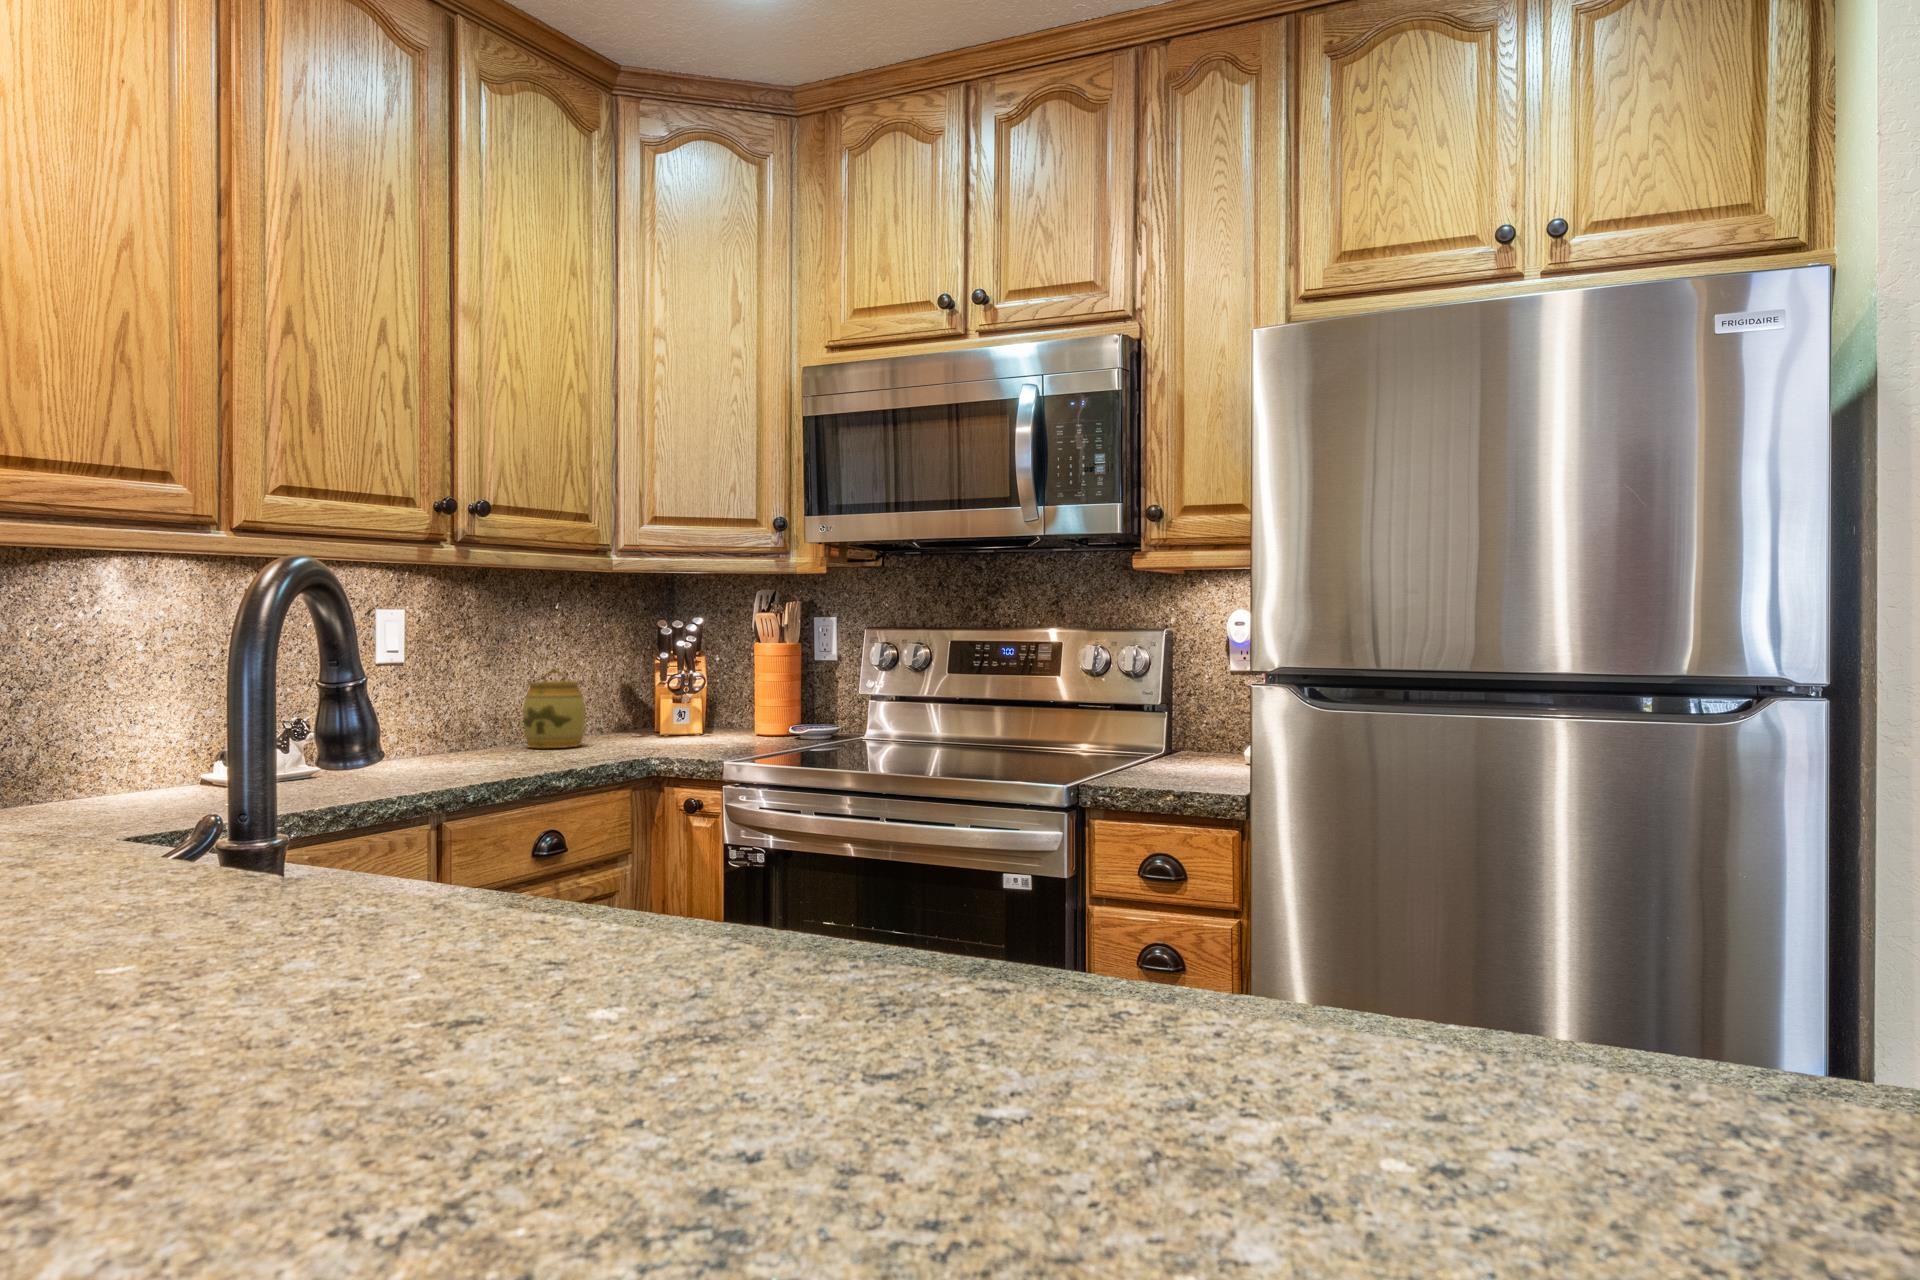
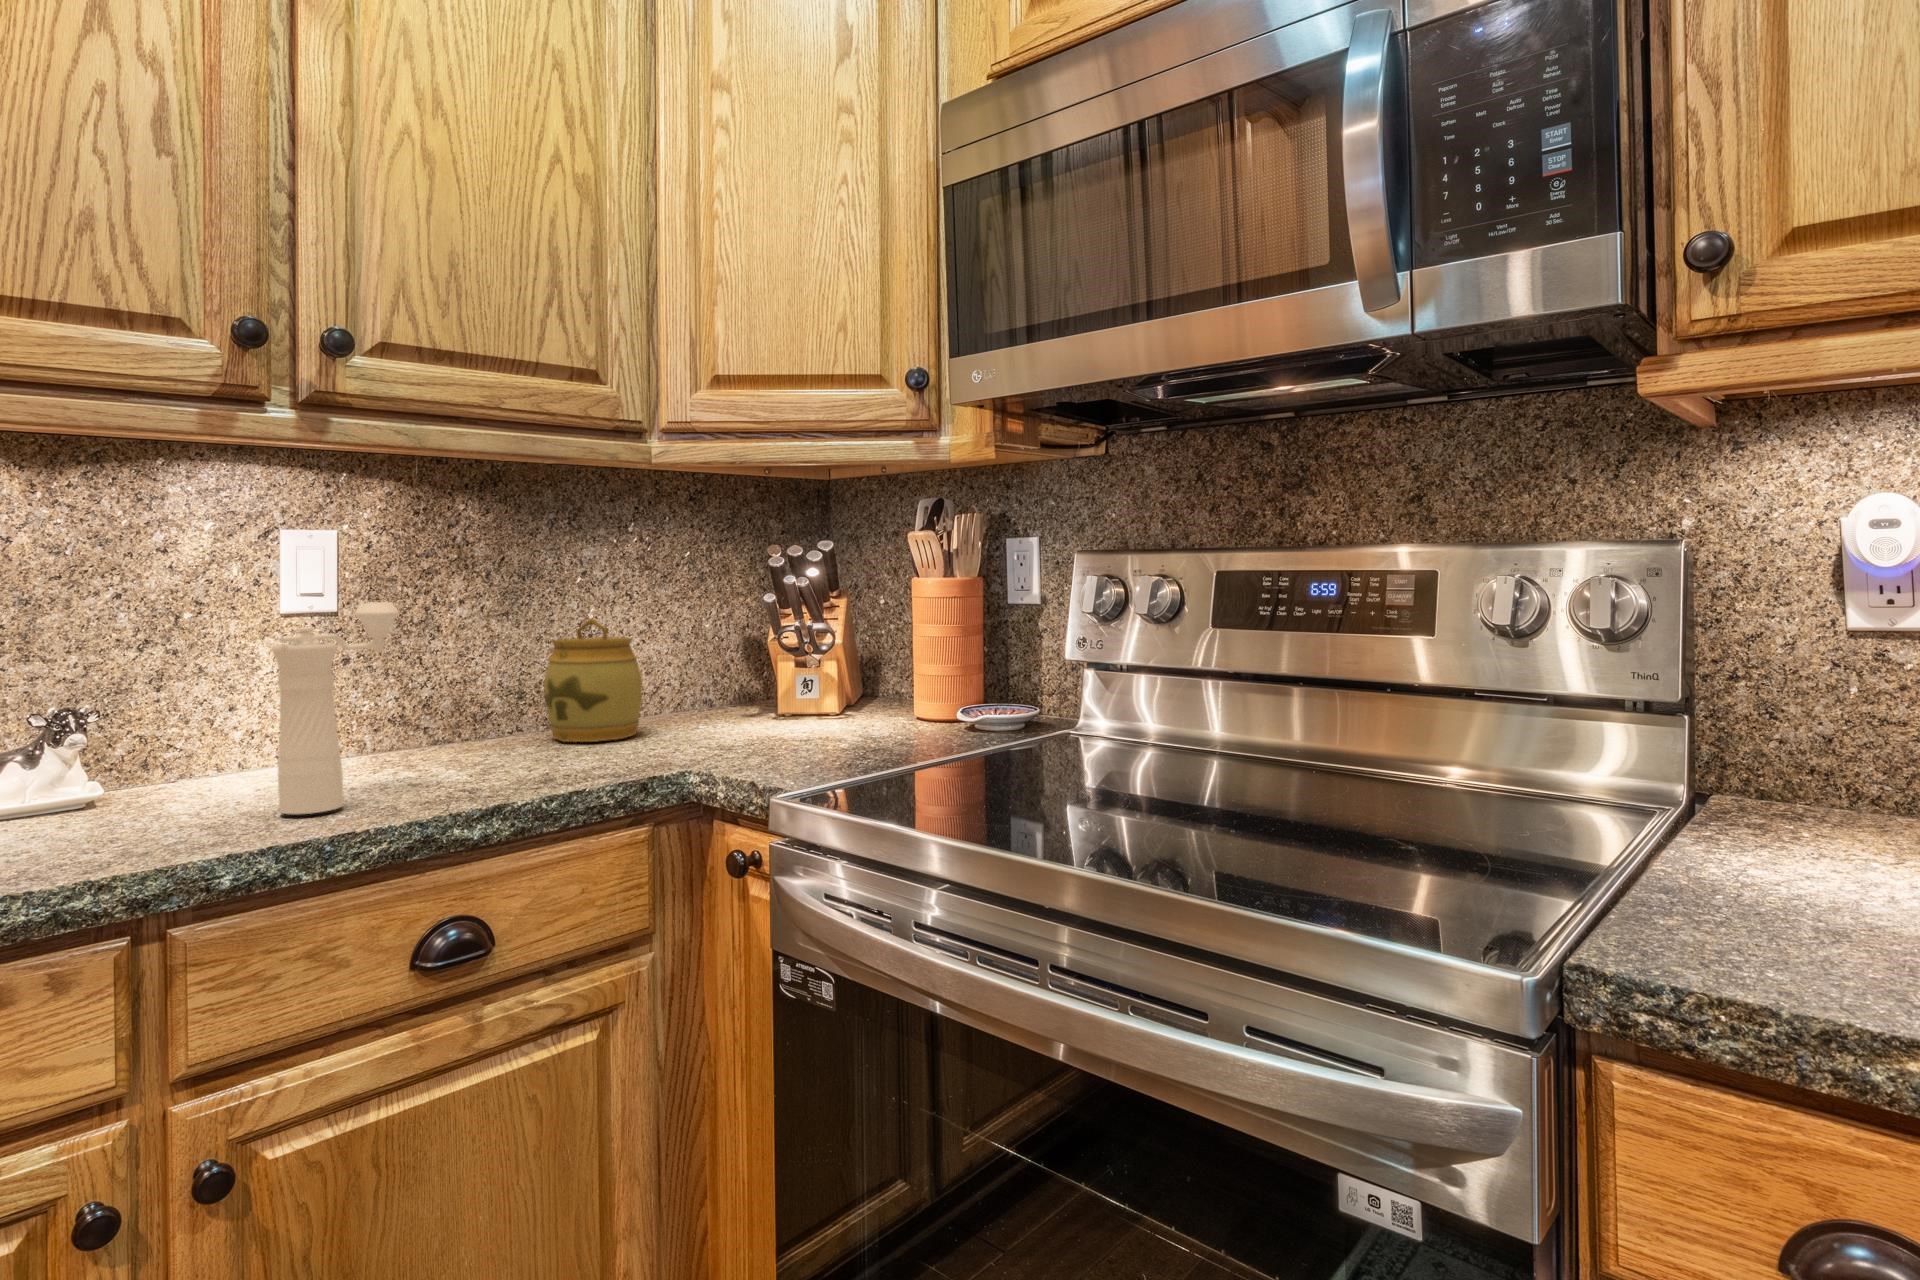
pepper mill: none [446,657,490,774] -> present [271,602,399,814]

